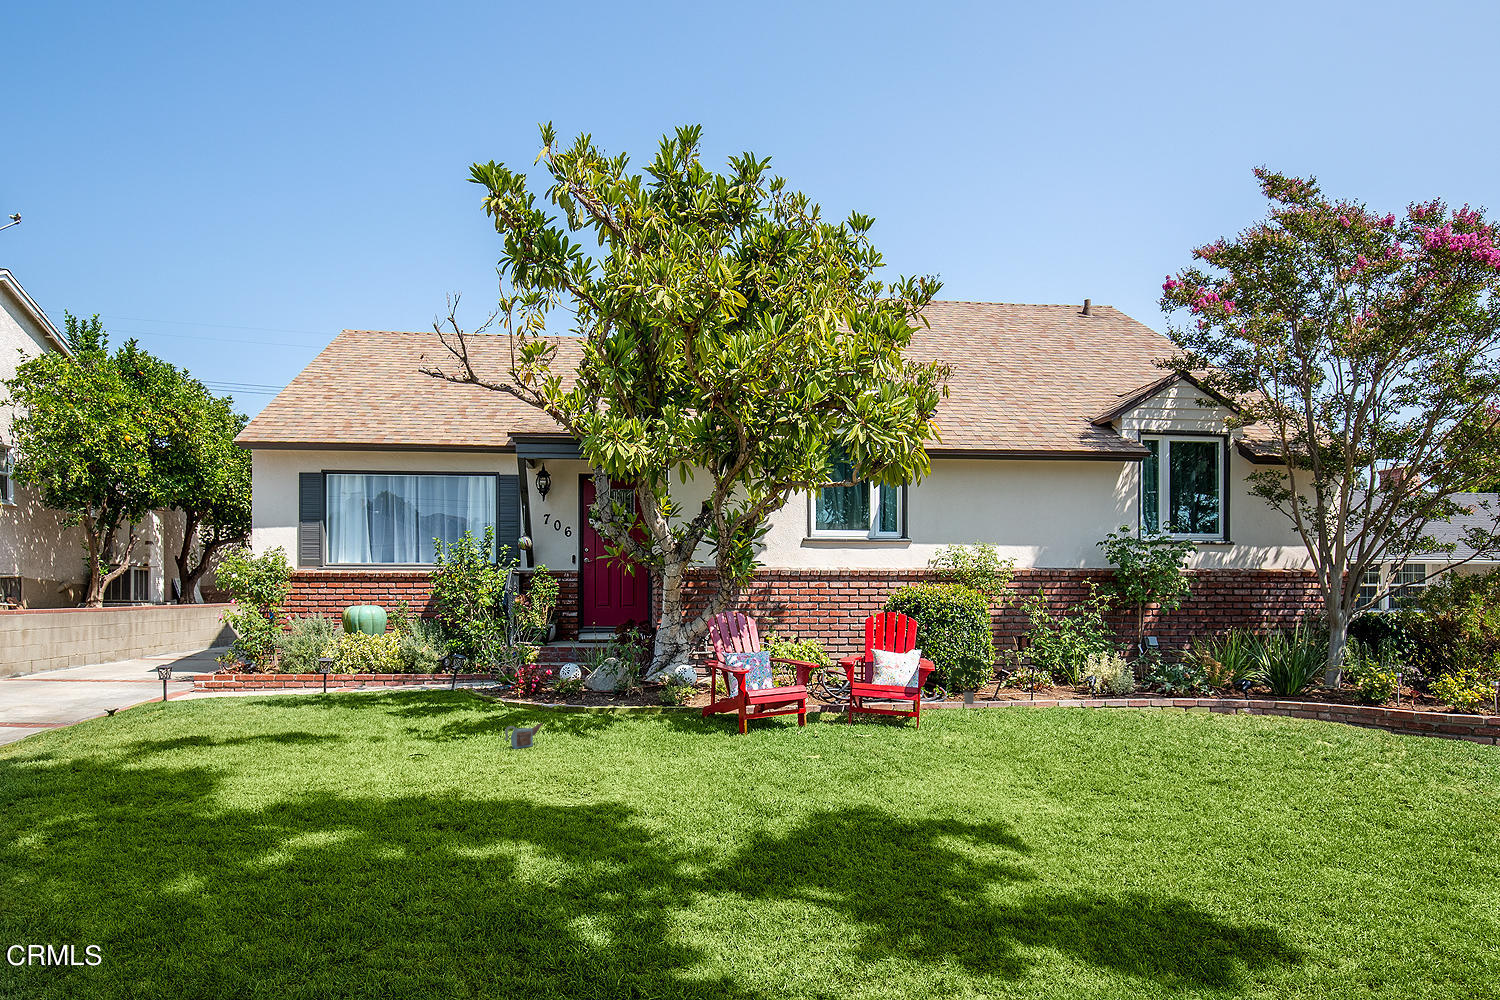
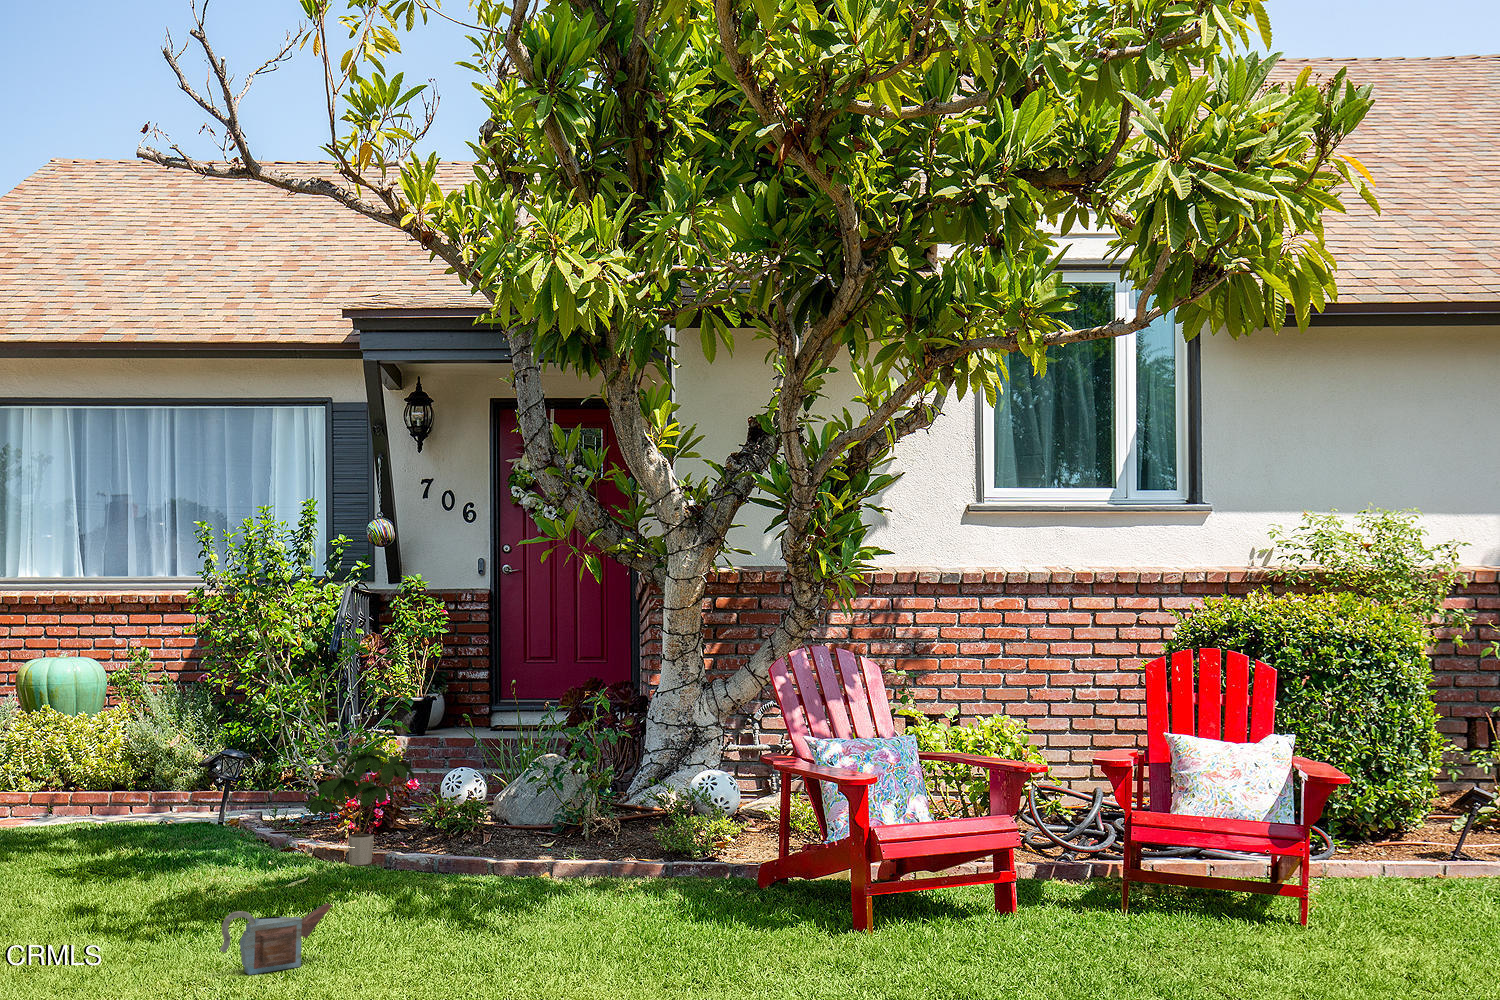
potted plant: present [949,657,987,704] -> present [306,750,415,865]

